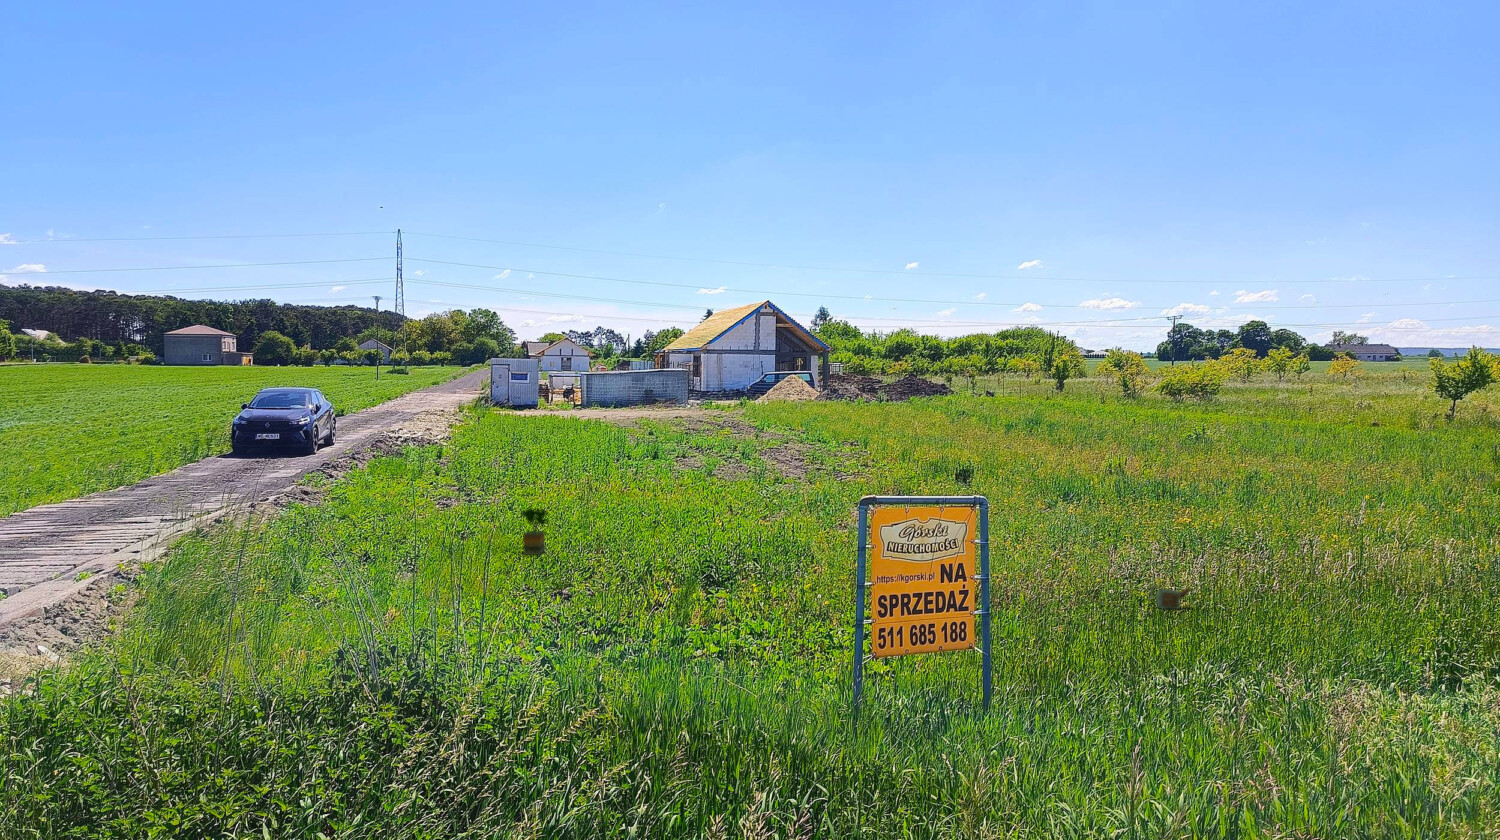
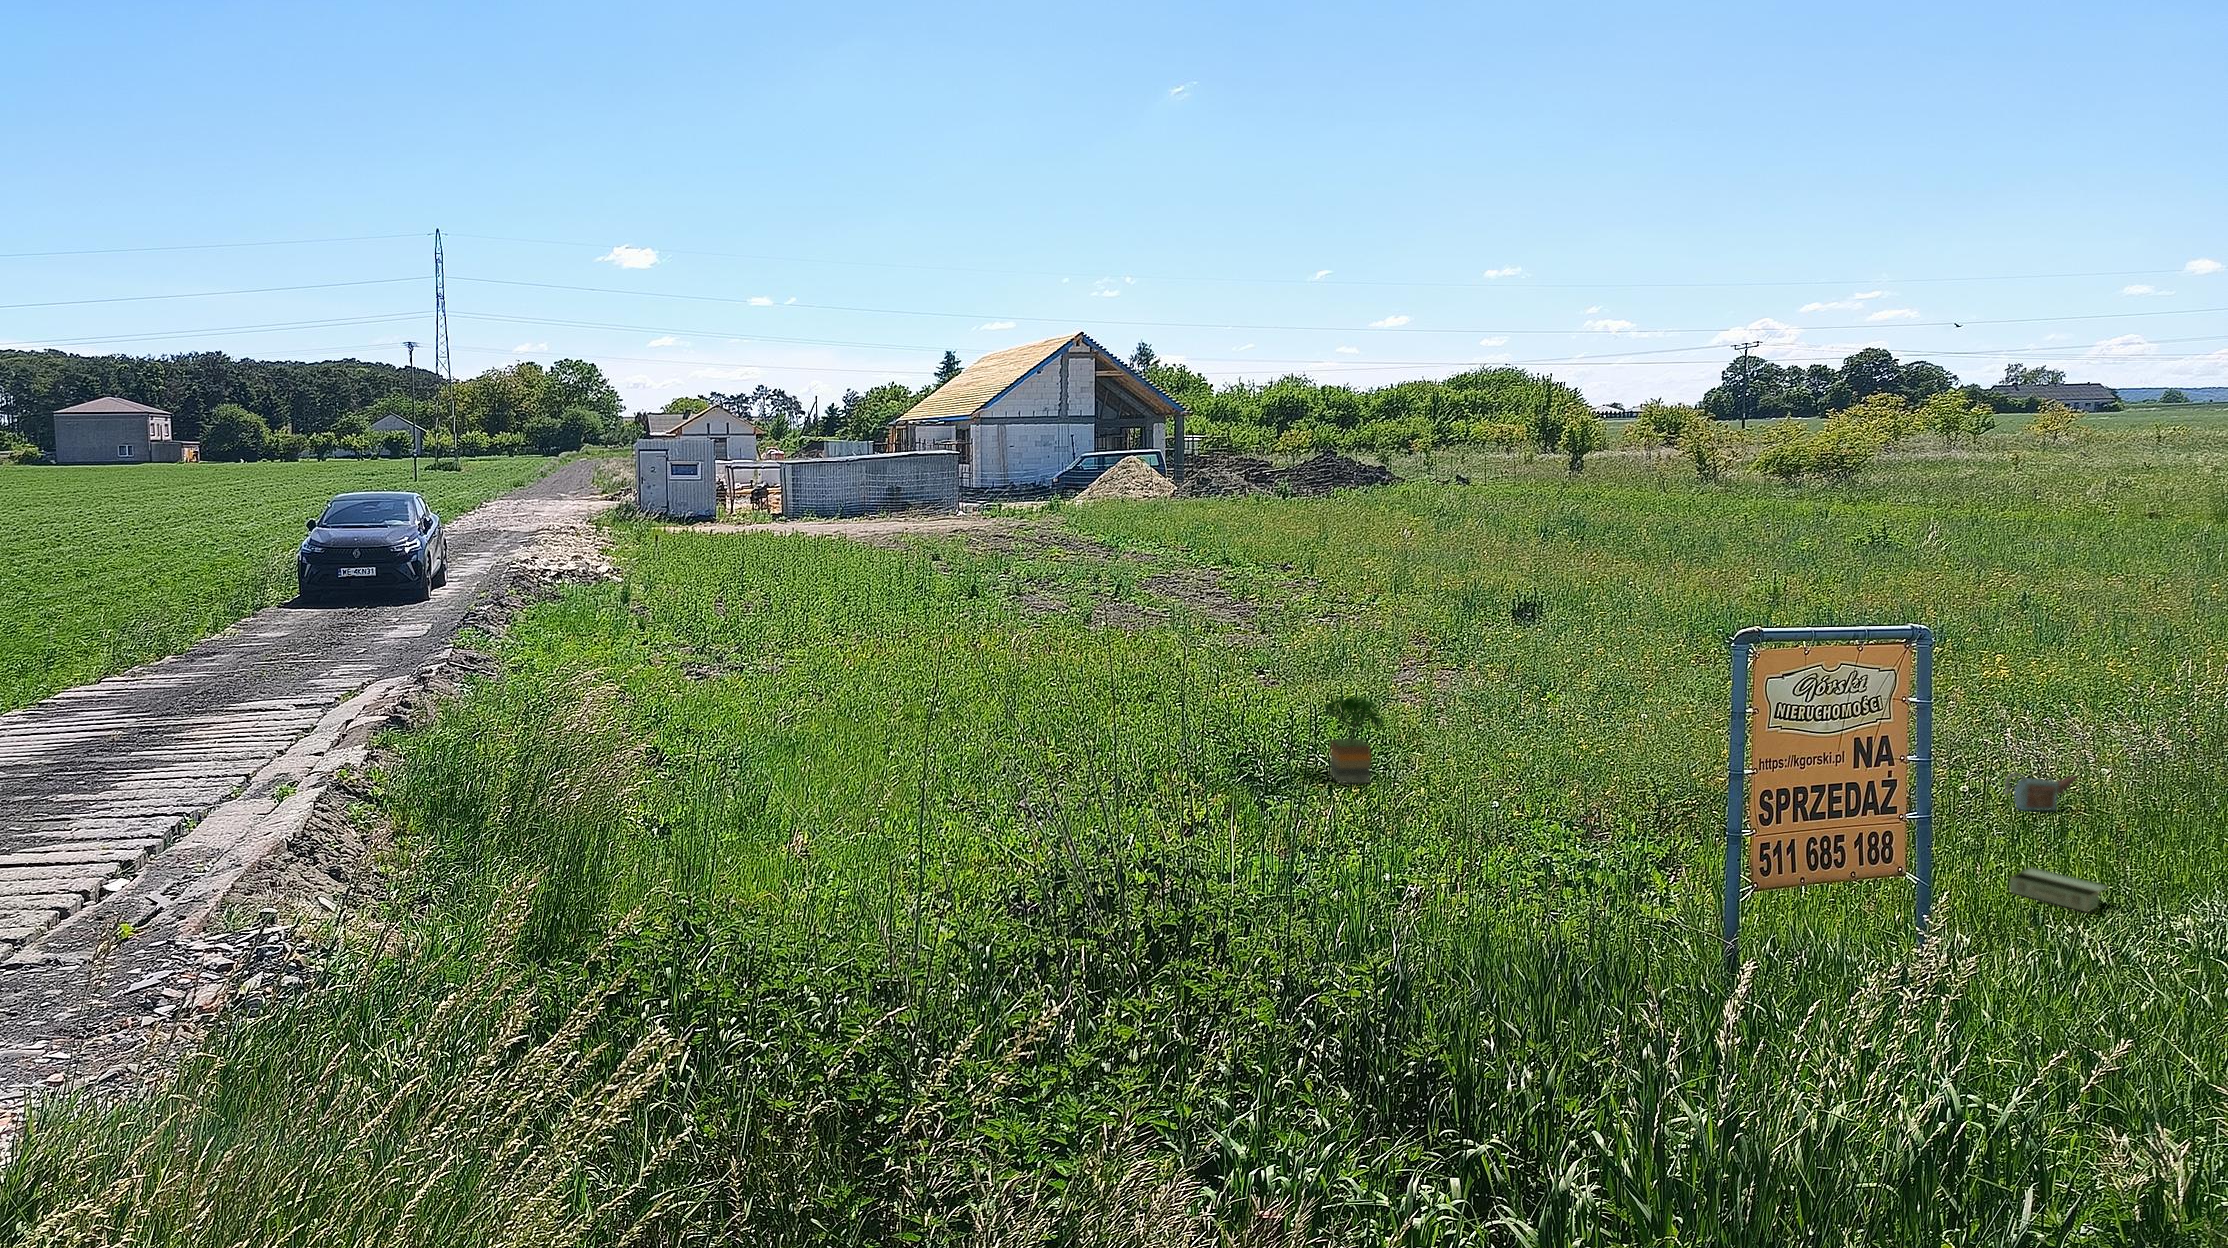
potted tree: present [521,508,549,555] -> present [1325,696,1385,784]
toolbox: none [1111,643,1162,671] -> present [2009,868,2108,912]

